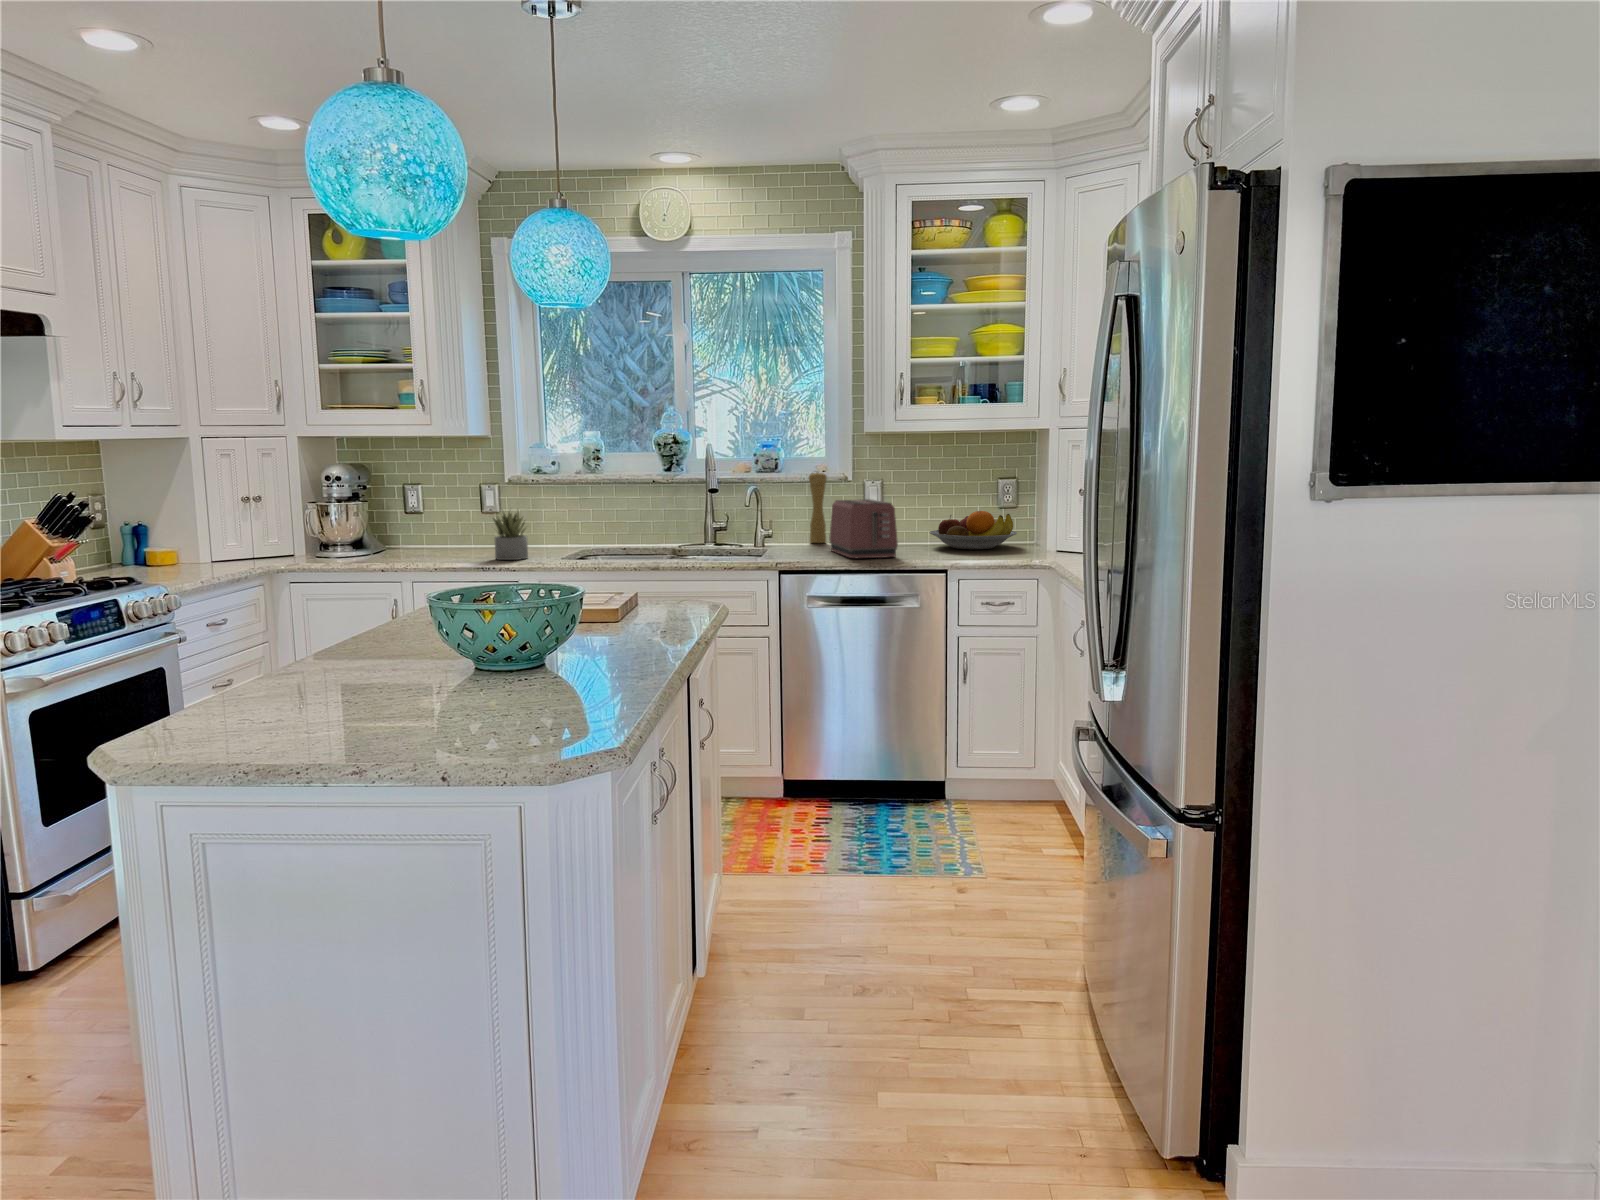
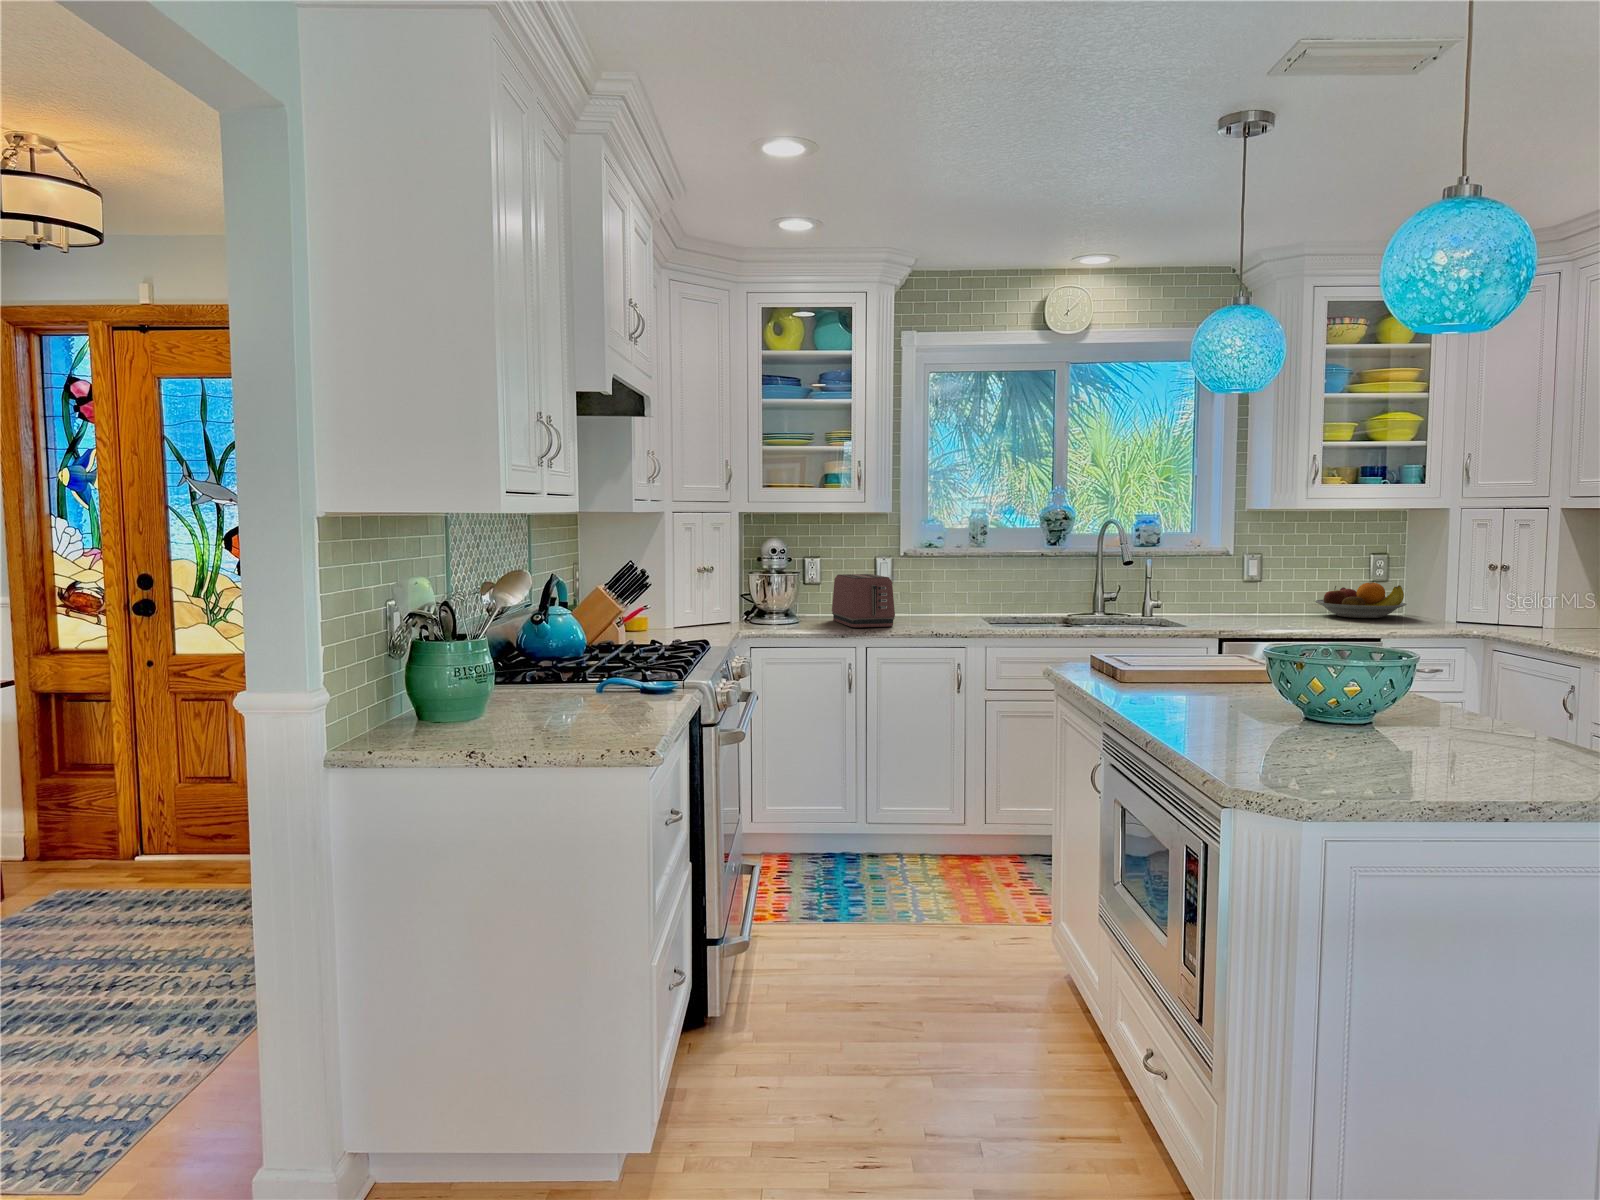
pepper mill: present [809,472,827,543] -> none [1189,546,1208,612]
toaster: present [829,499,898,558] -> present [832,574,895,627]
succulent plant: present [494,511,528,560] -> none [926,578,963,627]

